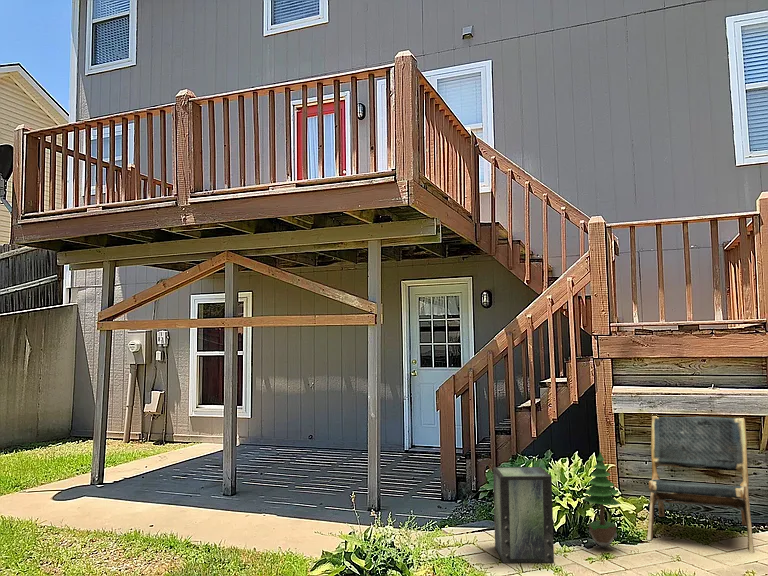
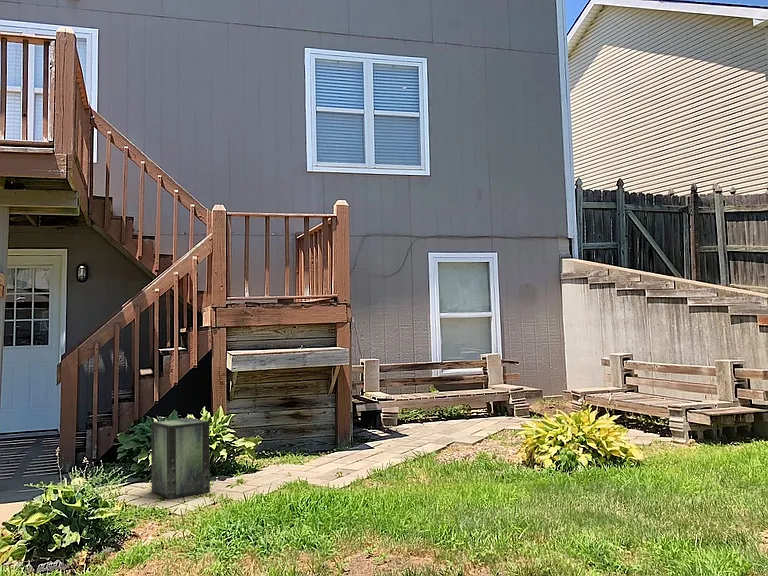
lounge chair: present [647,416,755,553] -> none [255,370,337,468]
potted tree: present [584,453,619,548] -> none [223,401,251,478]

